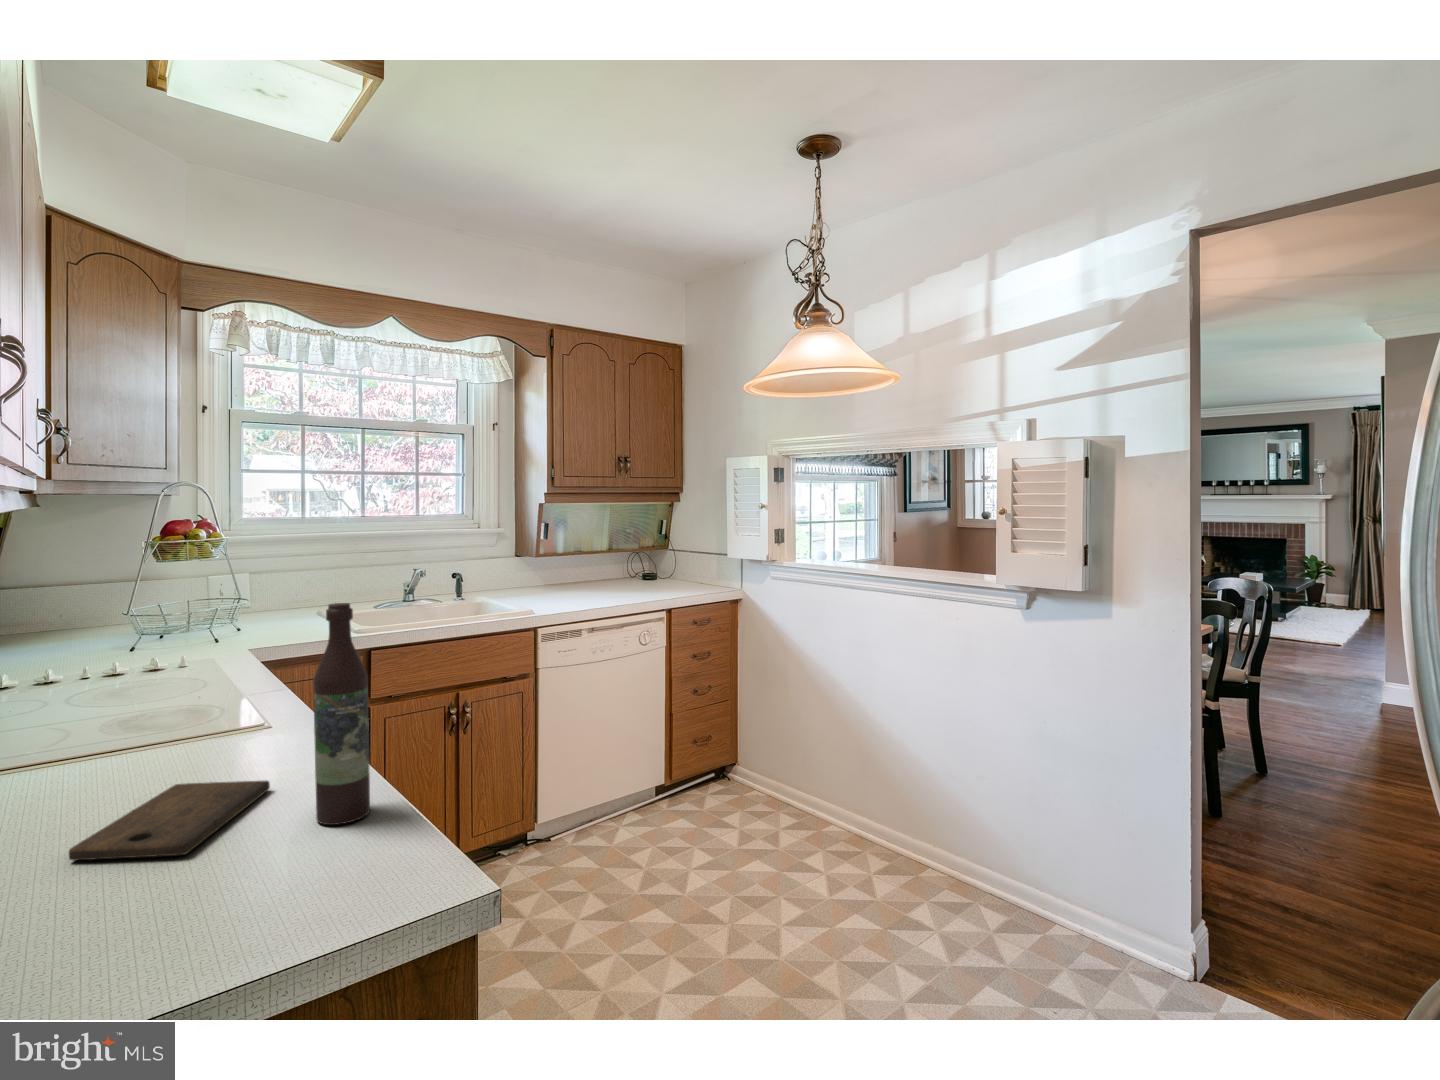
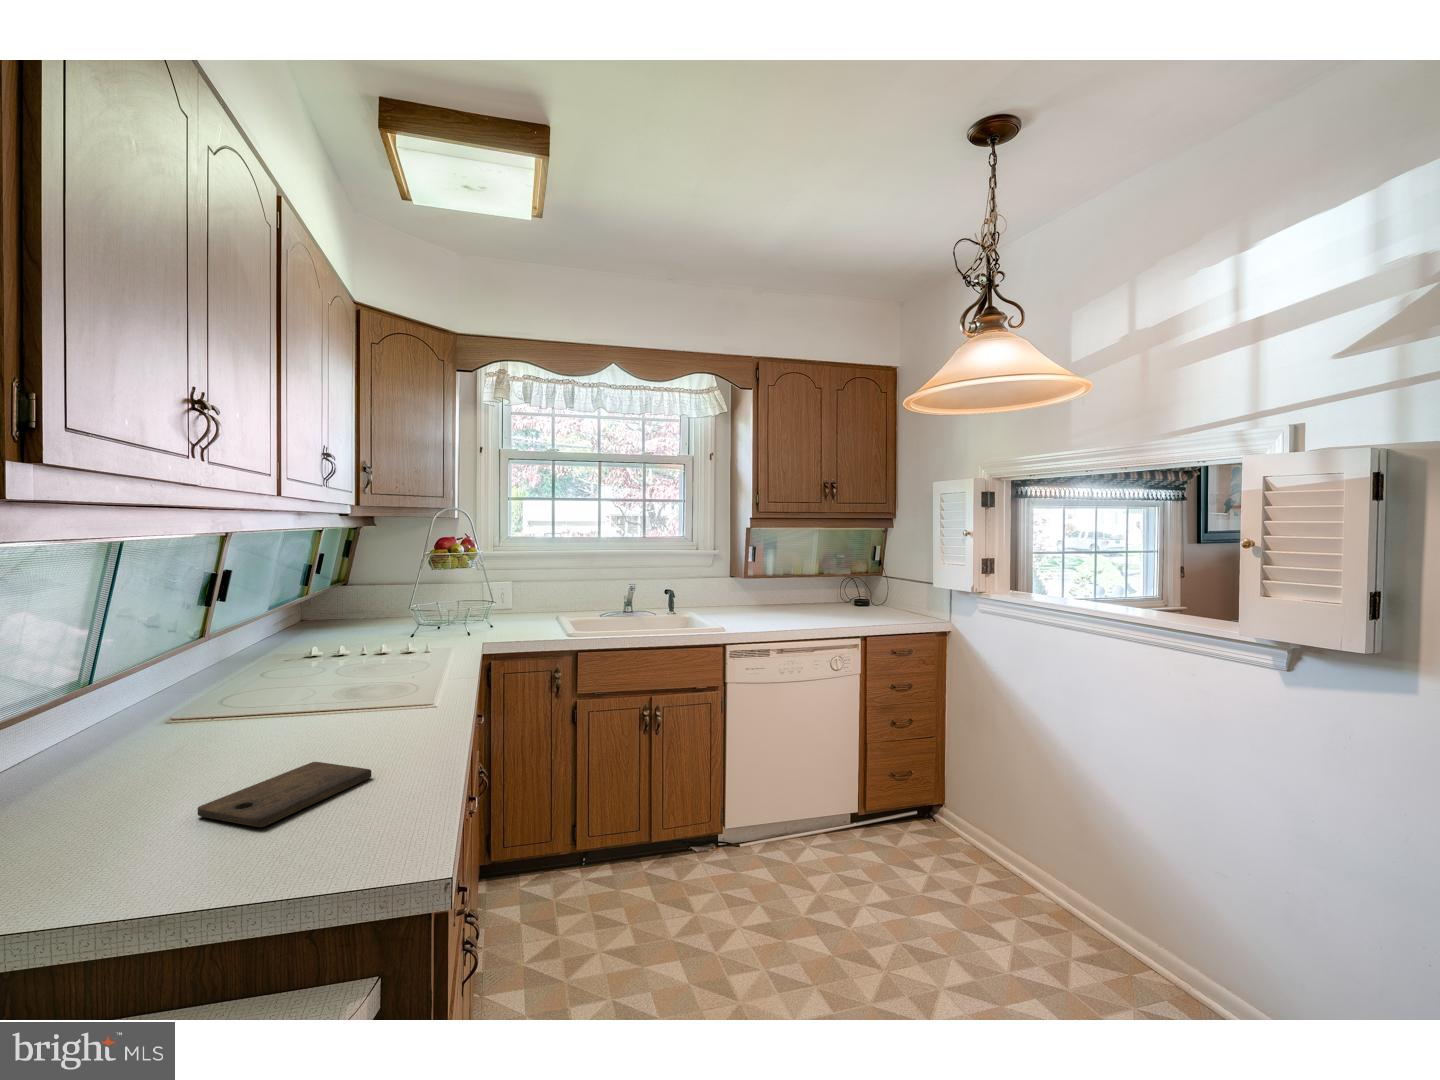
wine bottle: present [313,603,370,825] -> none [371,624,419,822]

